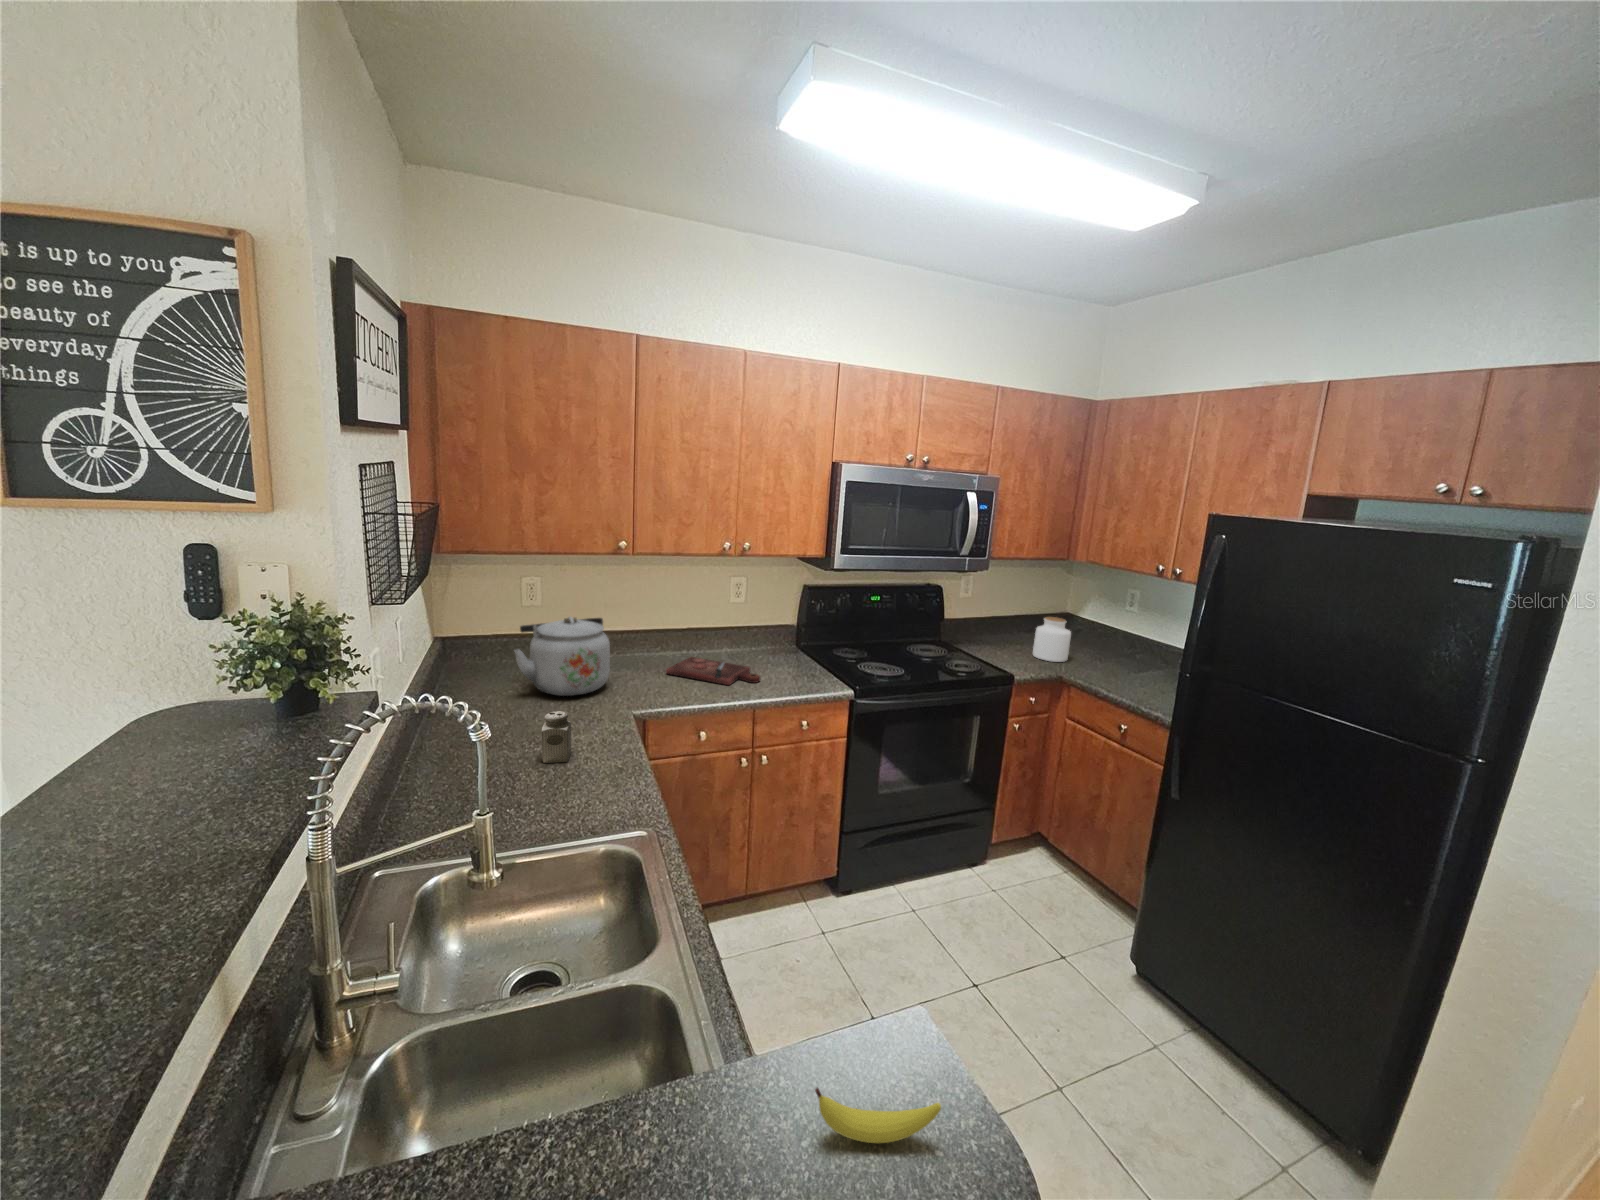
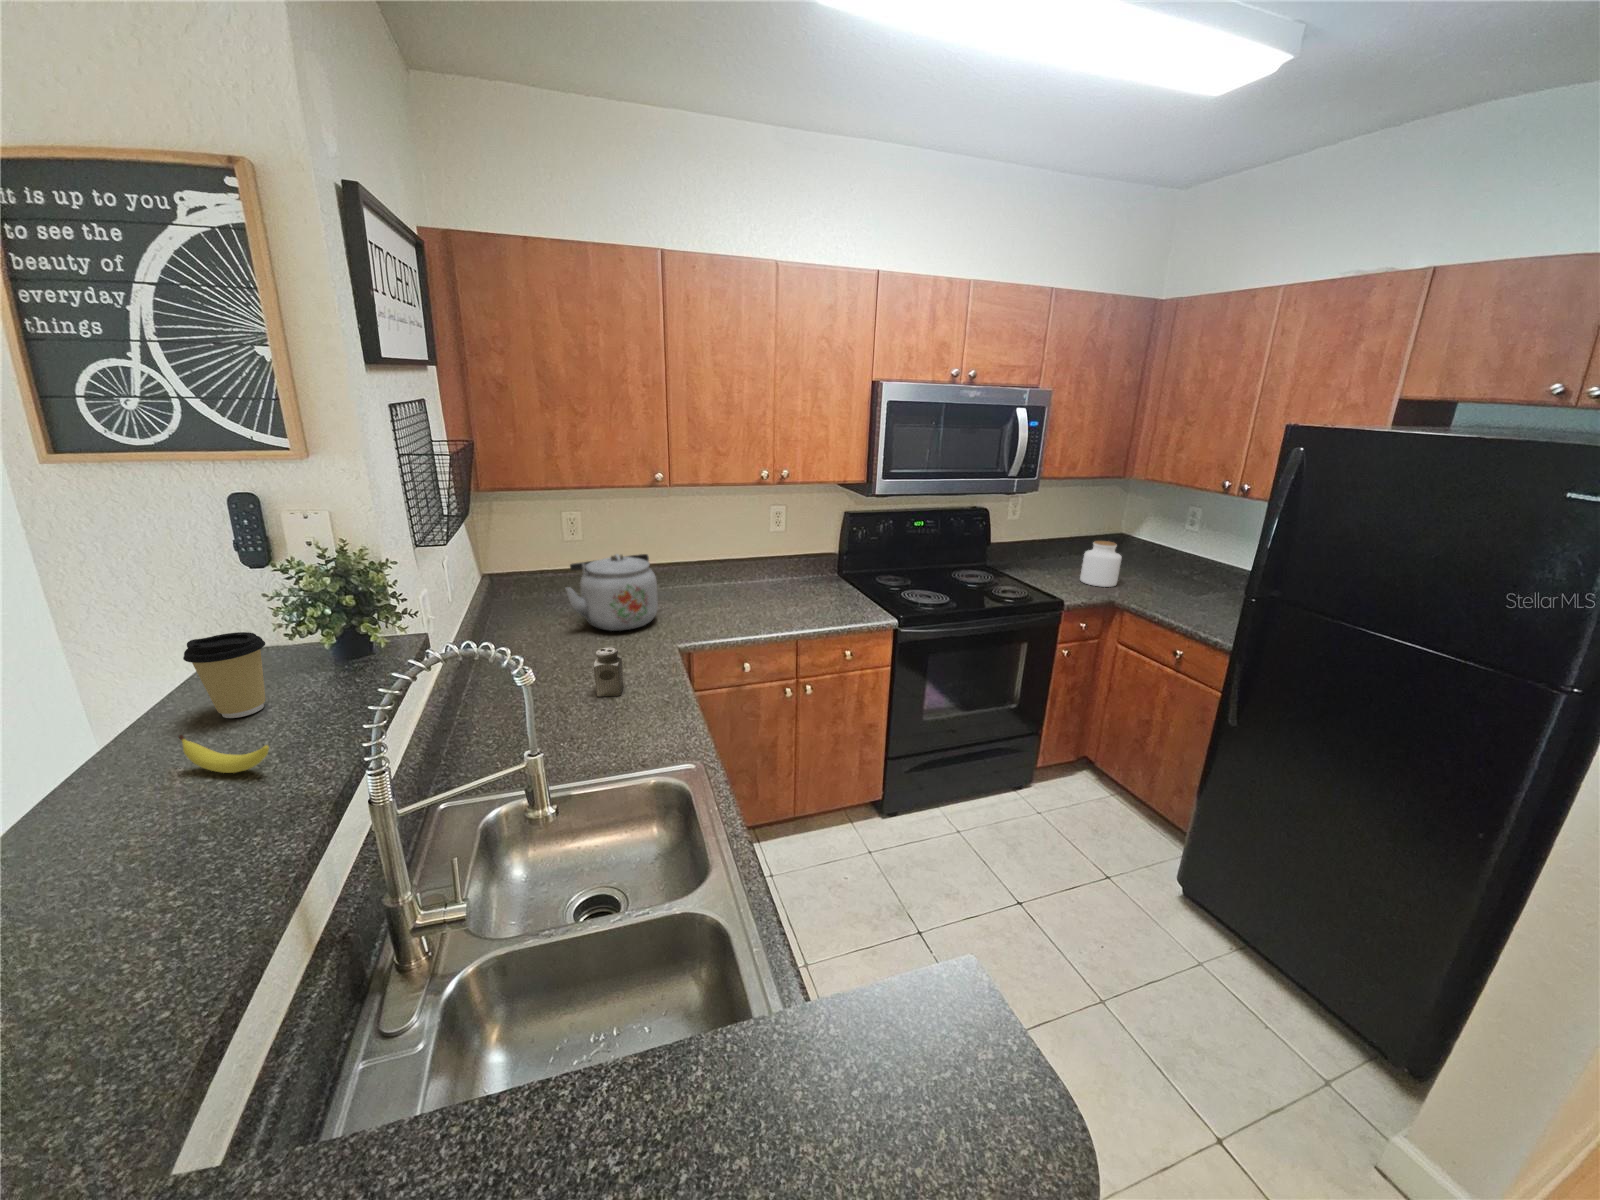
cutting board: present [666,657,760,685] -> none [712,590,804,617]
coffee cup: none [119,682,208,772] -> present [183,632,266,718]
banana: present [815,1088,941,1143] -> present [179,735,269,773]

